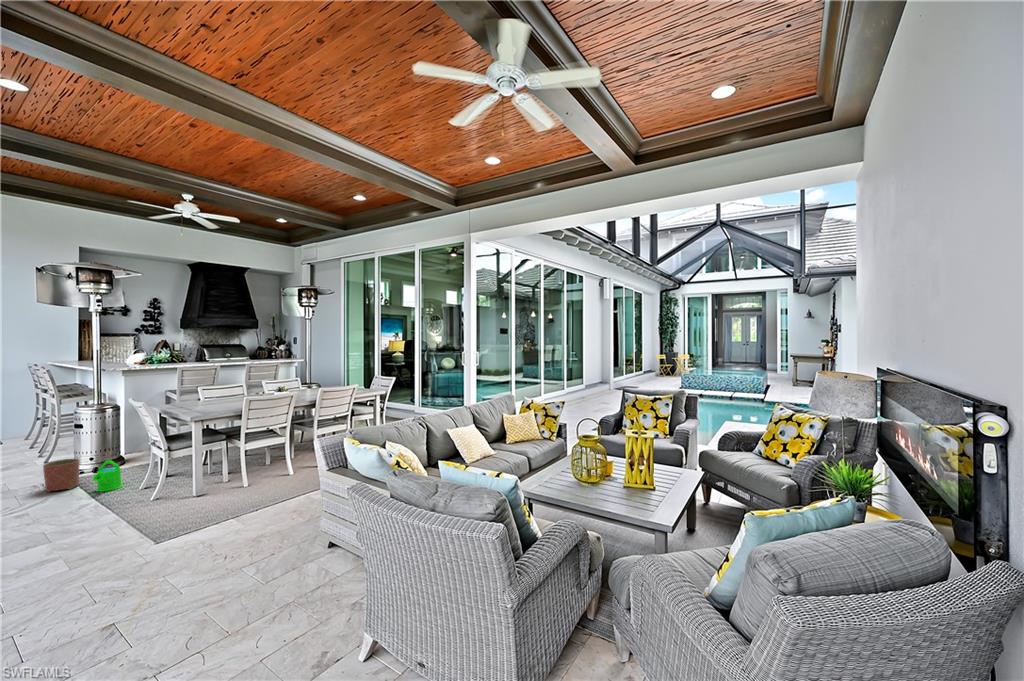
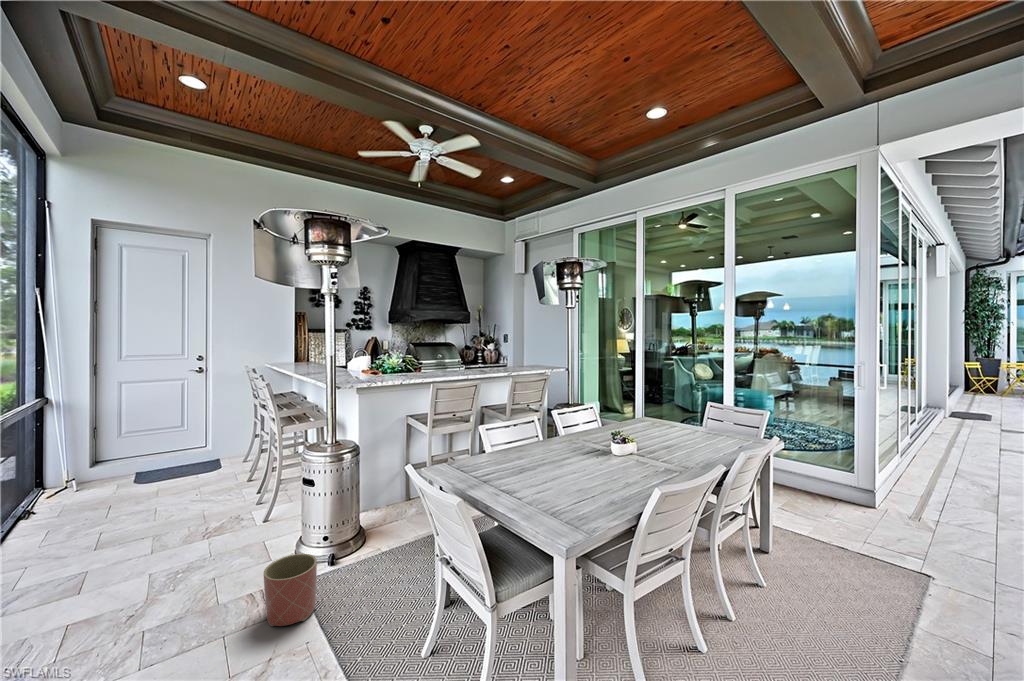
watering can: present [93,460,123,491] -> none [345,575,389,644]

